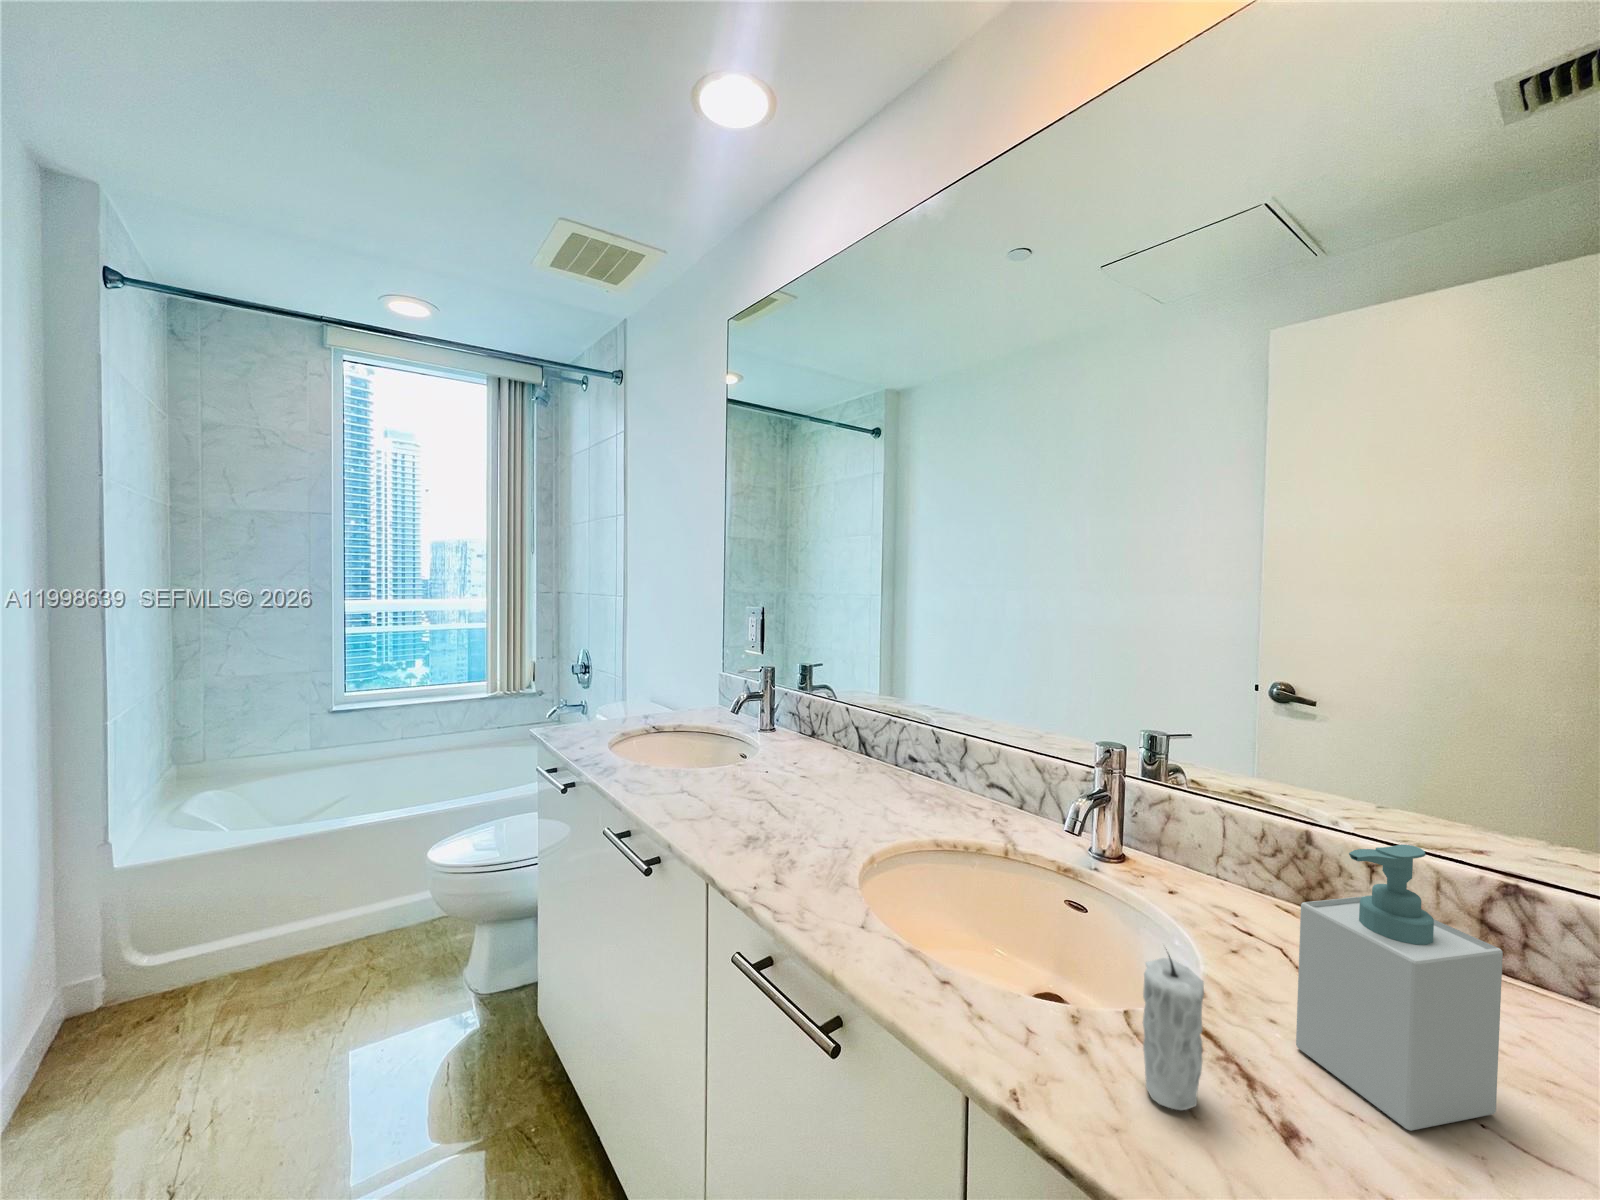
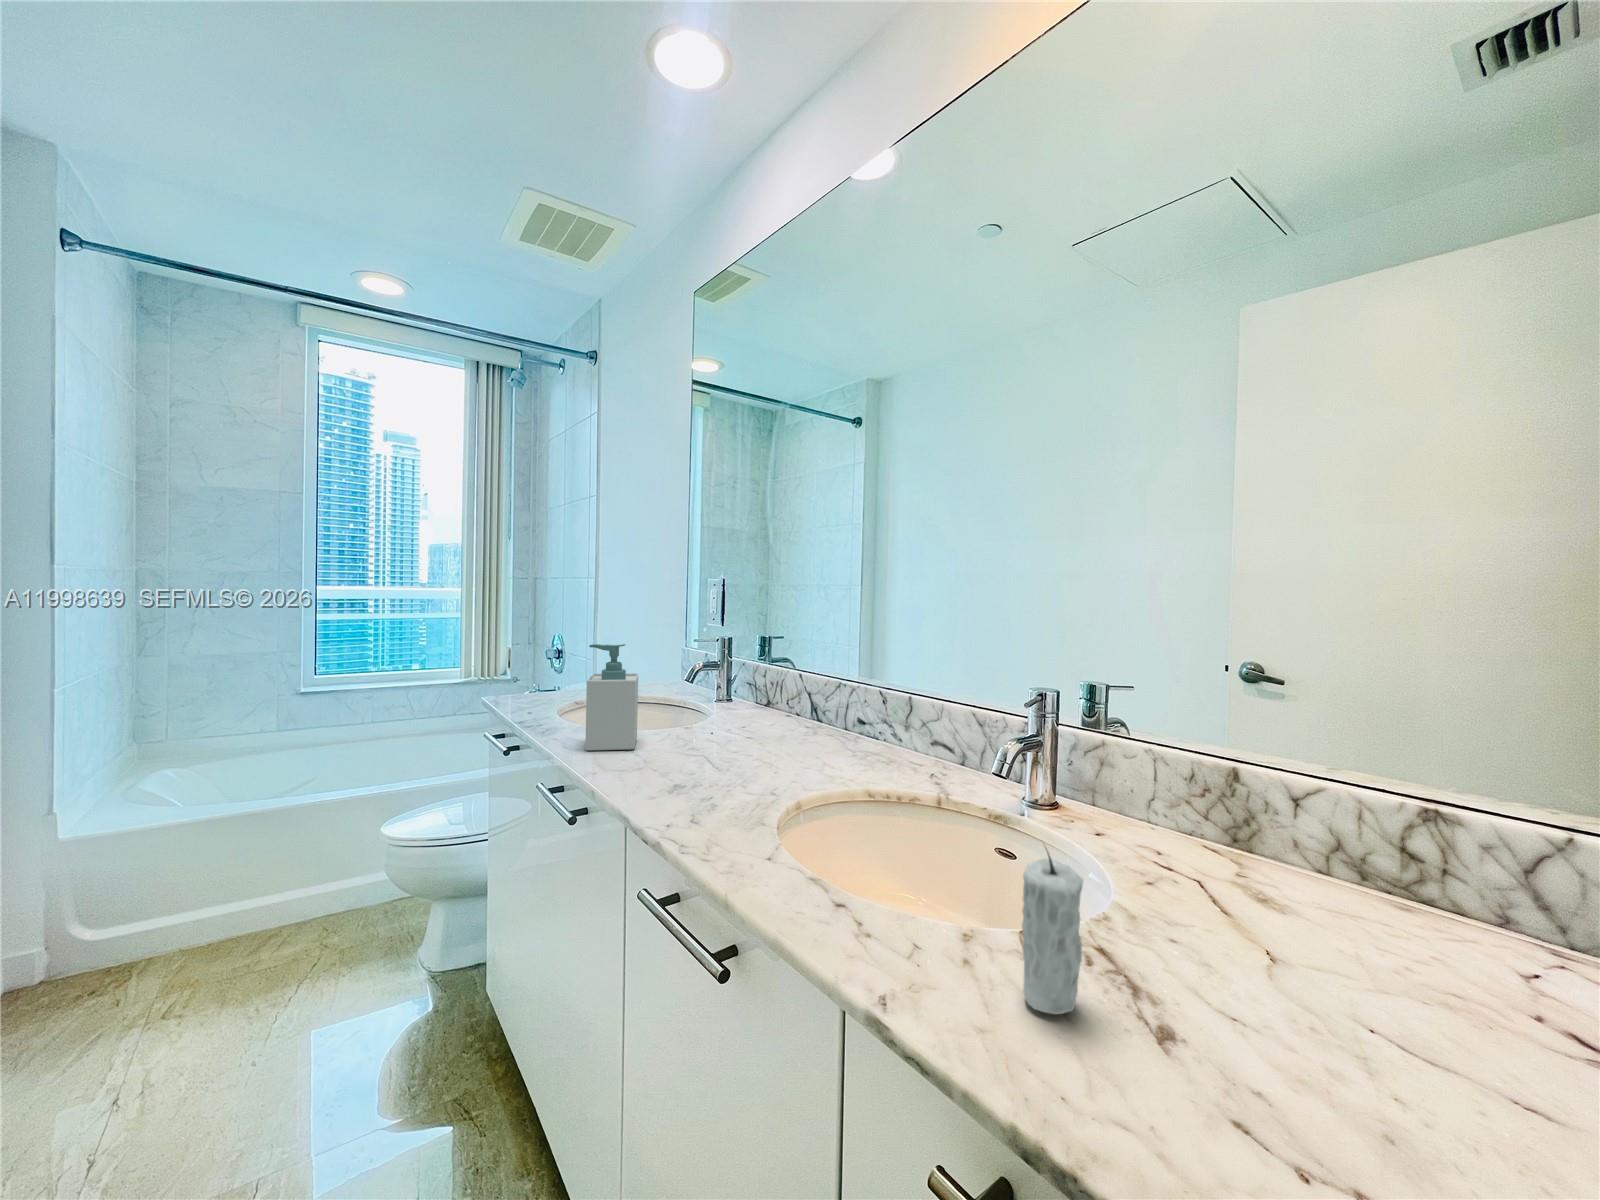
soap bottle: present [1296,844,1503,1131] -> present [585,644,638,751]

